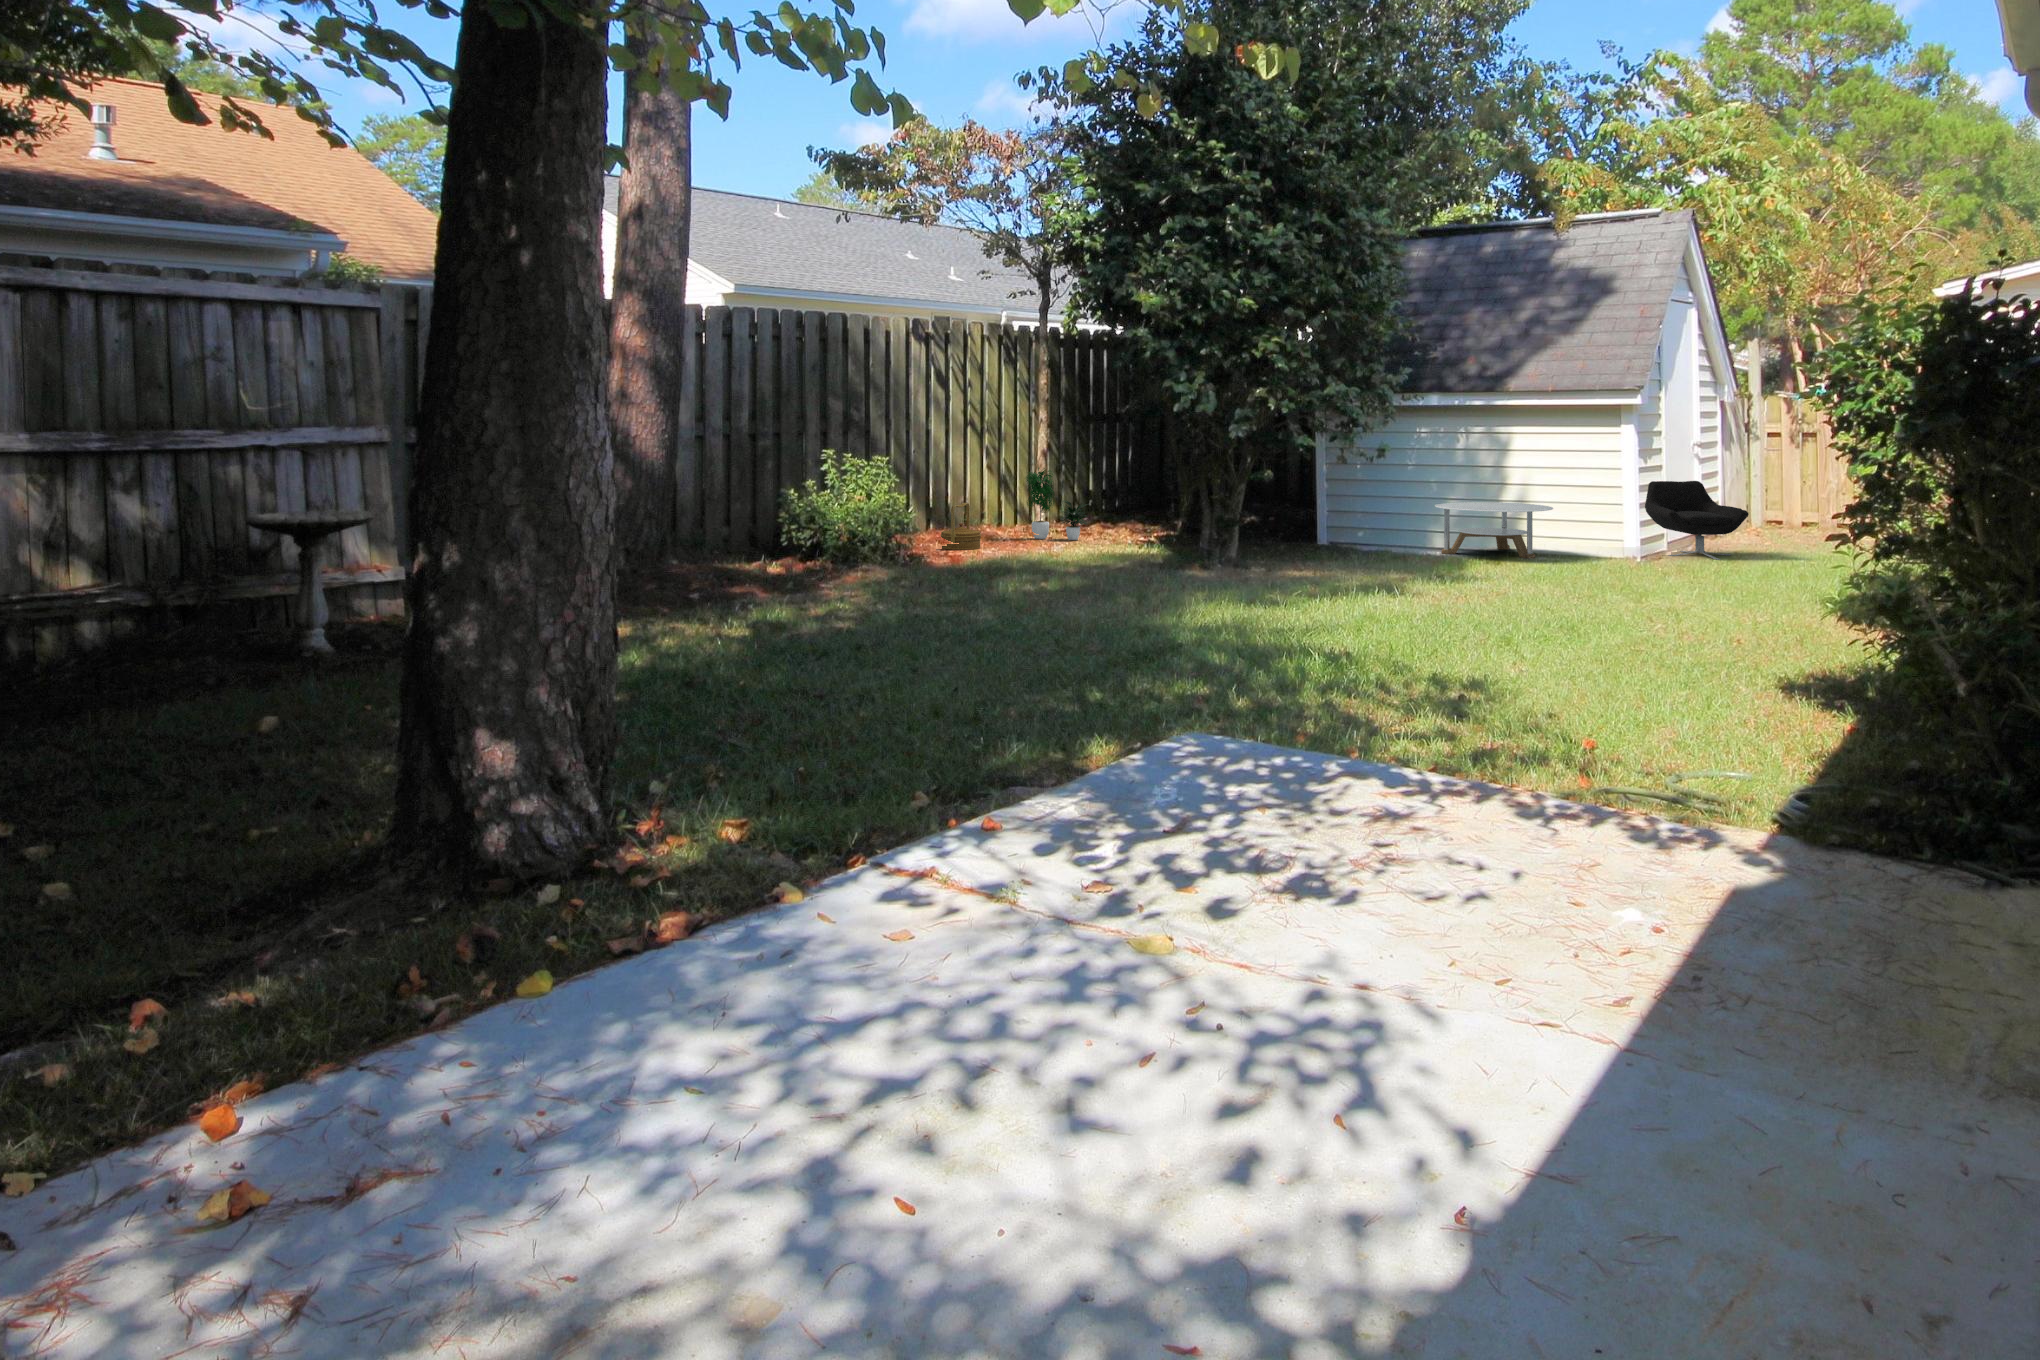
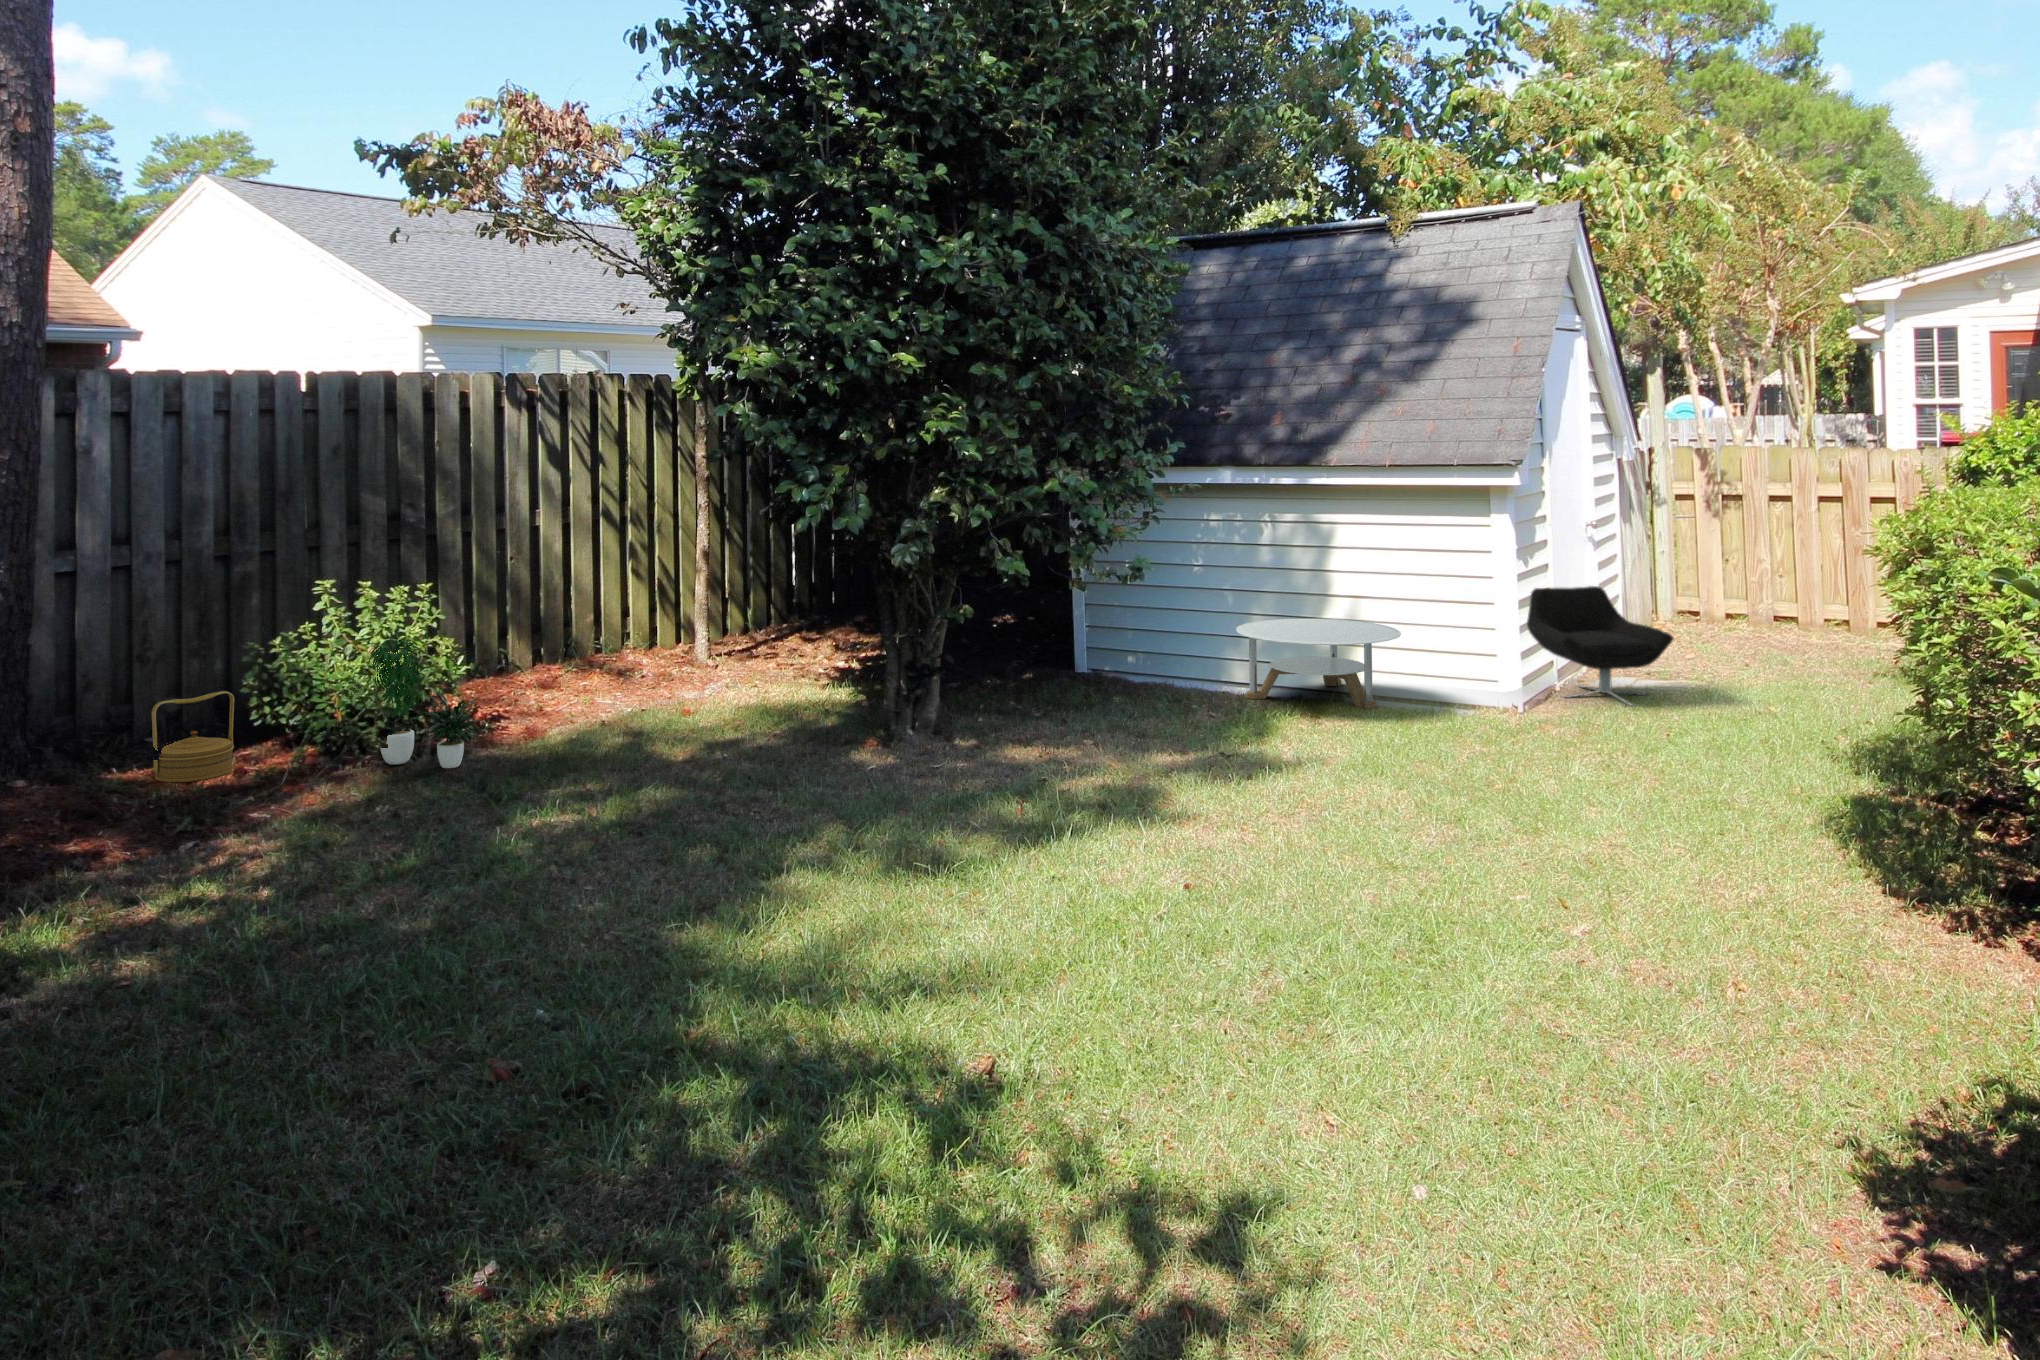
potted plant: present [1026,467,1086,540] -> present [367,633,479,768]
woven basket: present [940,503,981,550] -> present [152,691,234,782]

